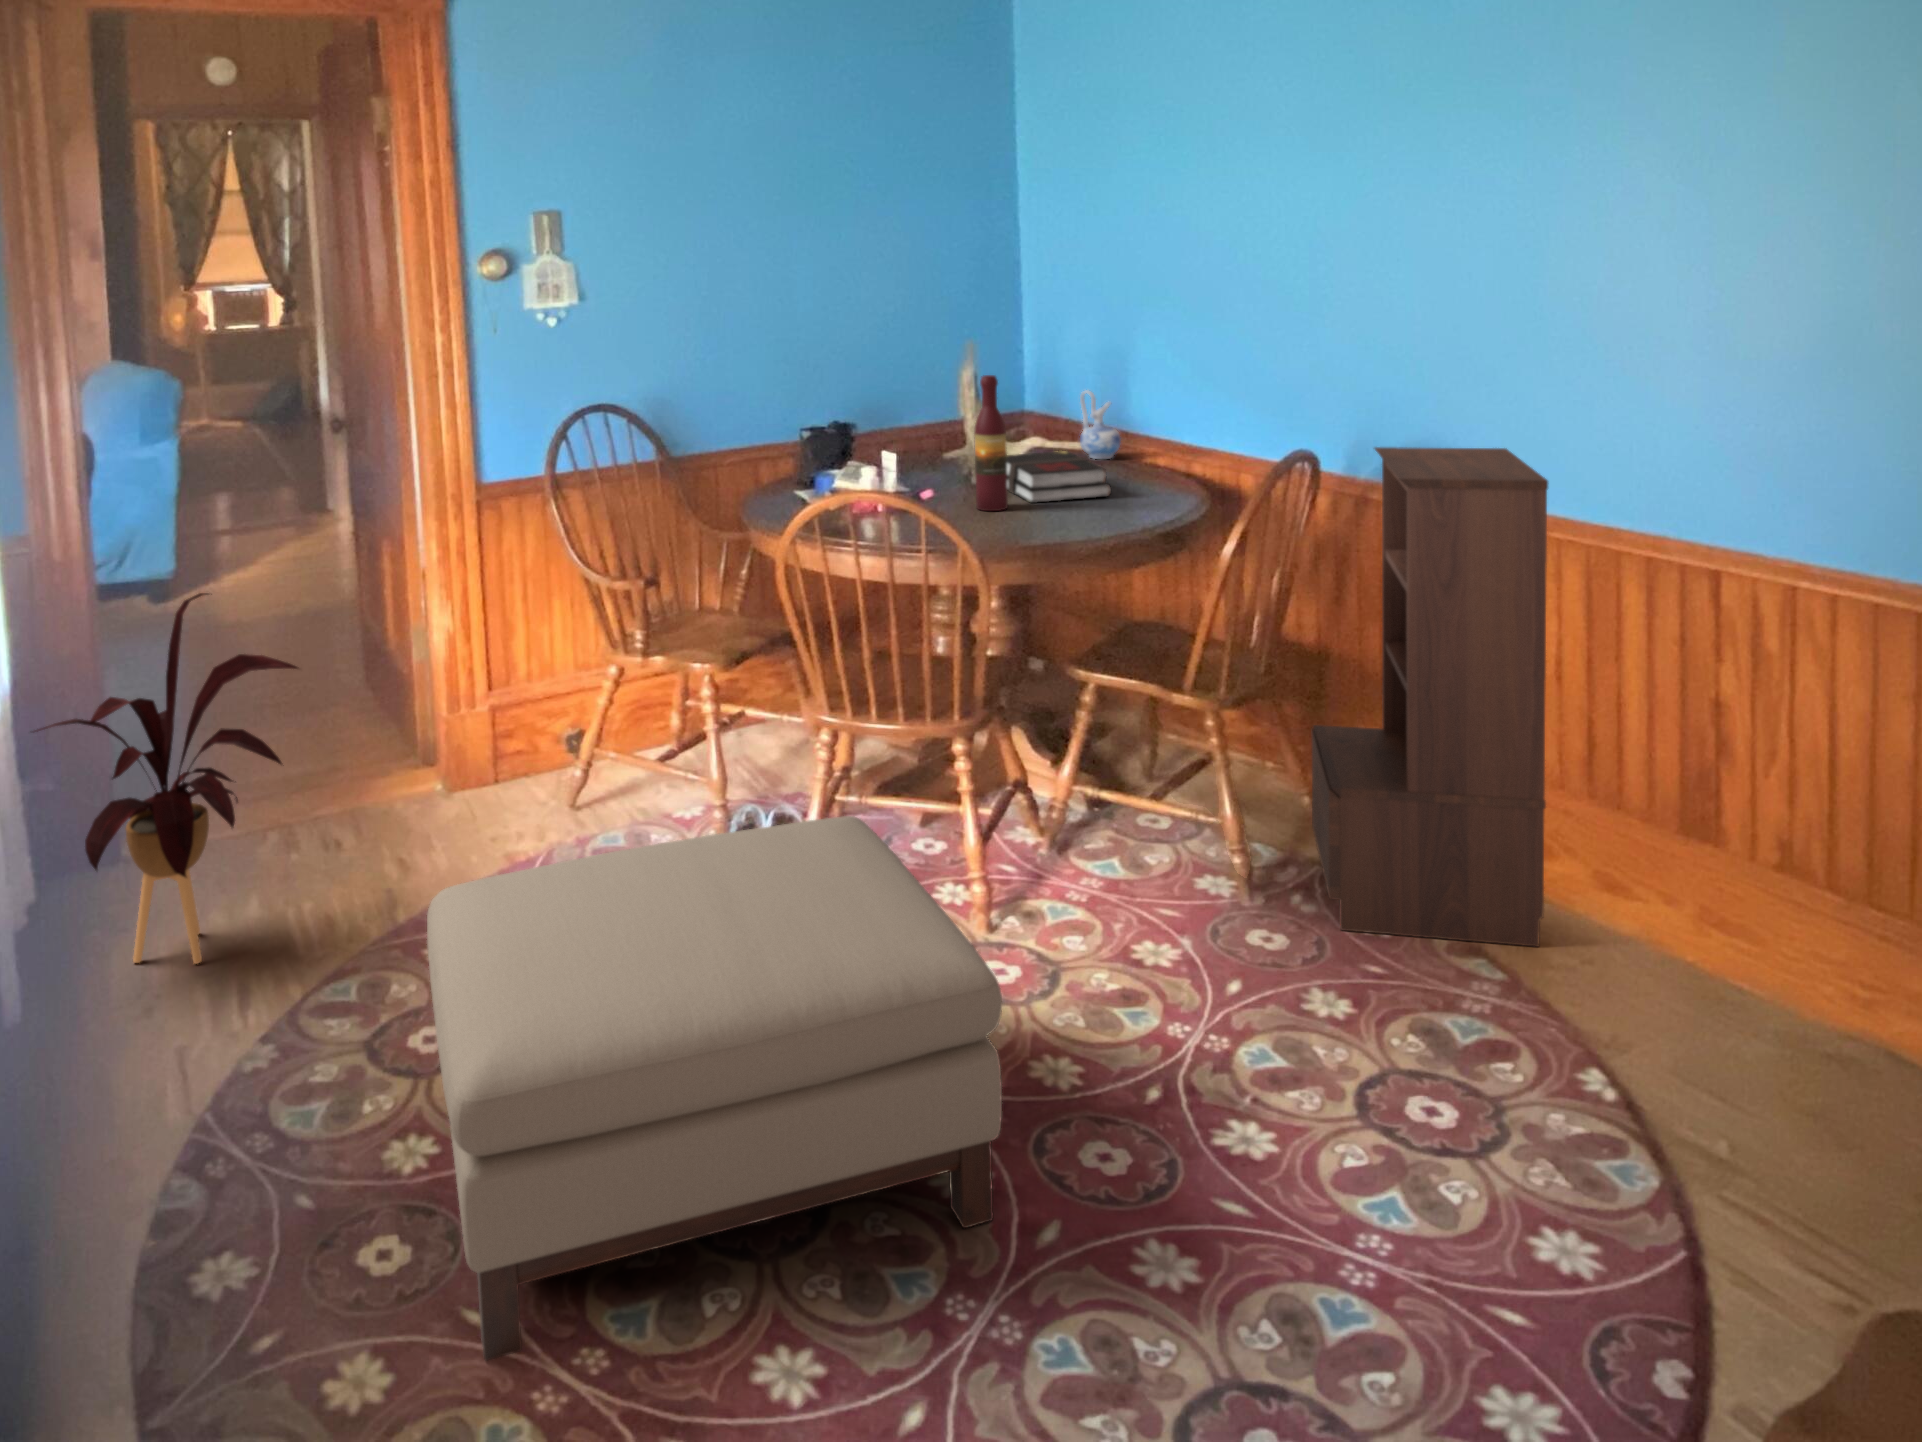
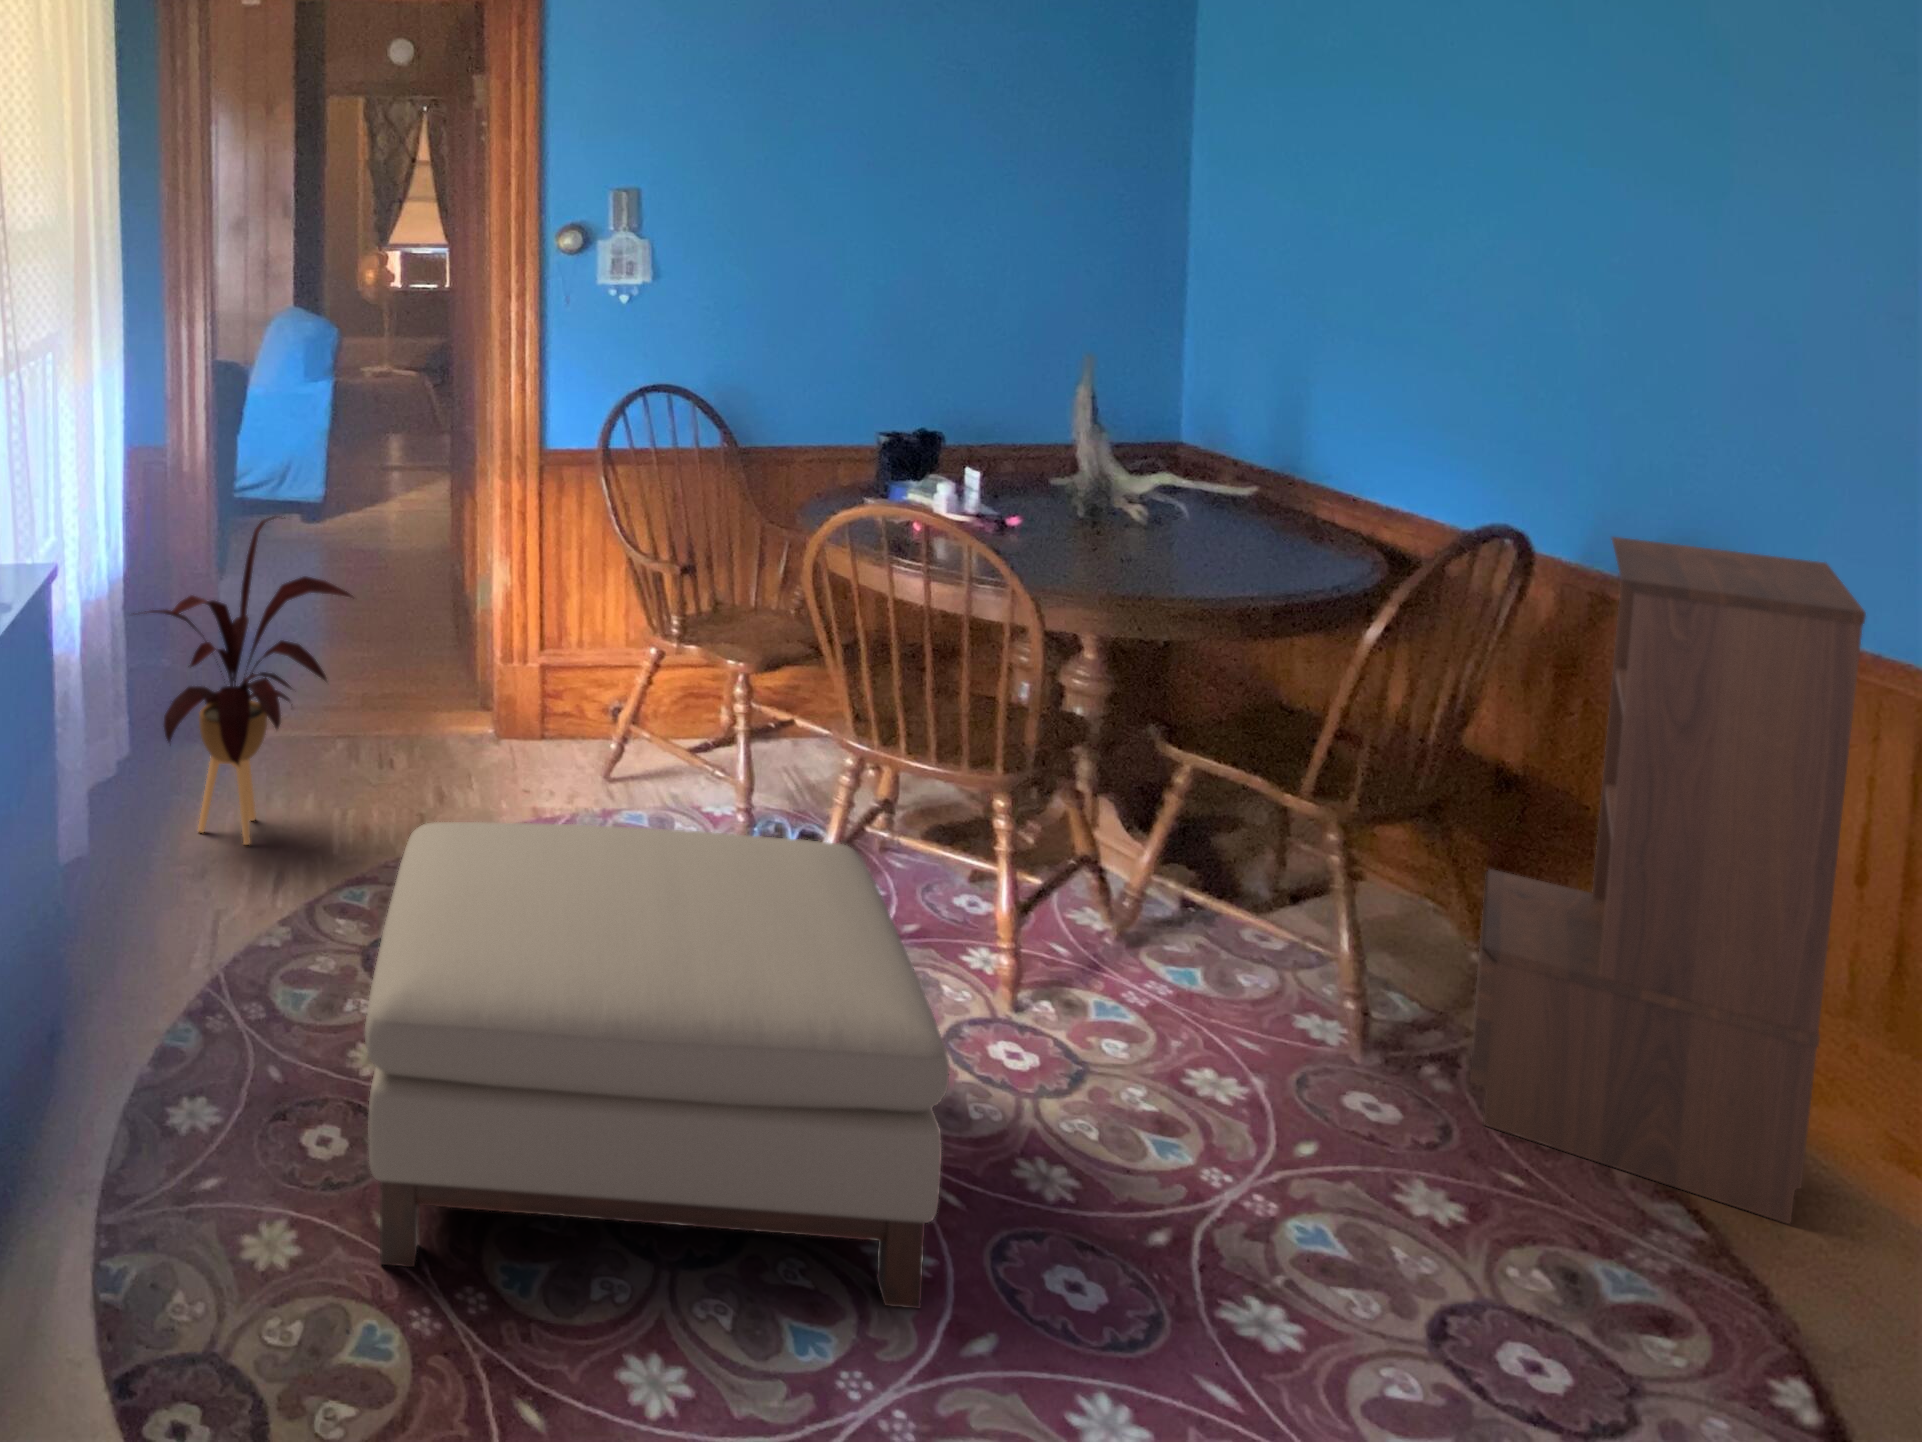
wine bottle: present [974,375,1008,511] -> none [1064,394,1108,548]
ceramic pitcher: present [1080,390,1121,459] -> none [1231,425,1285,508]
book: present [1007,451,1111,503] -> none [1102,487,1243,550]

